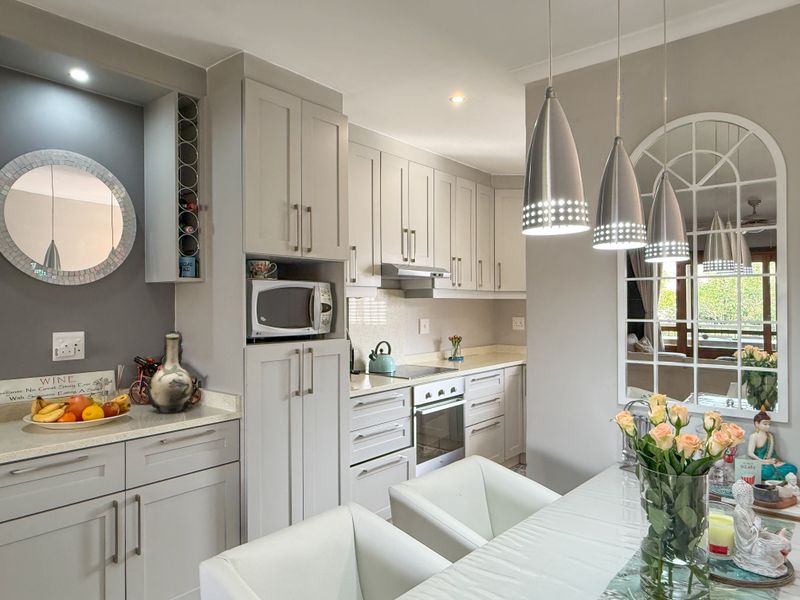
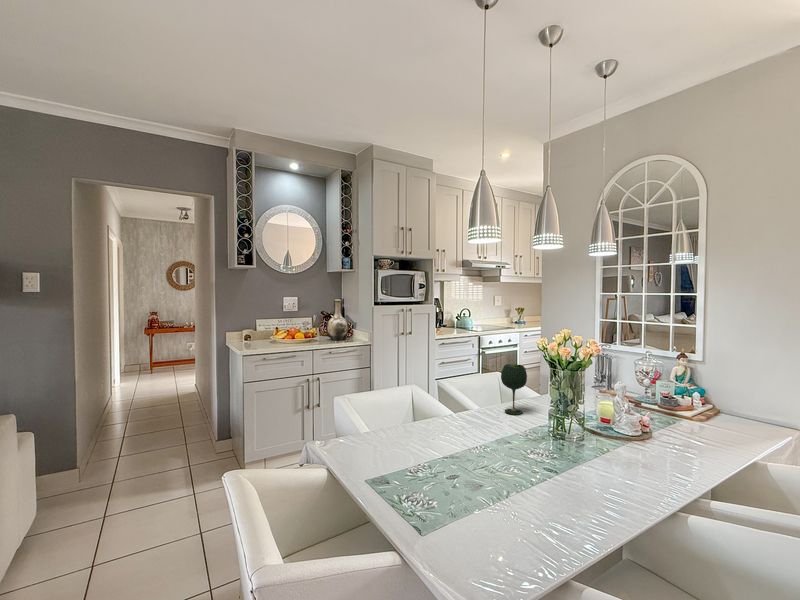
wine glass: none [544,463,595,566] -> present [501,364,527,415]

